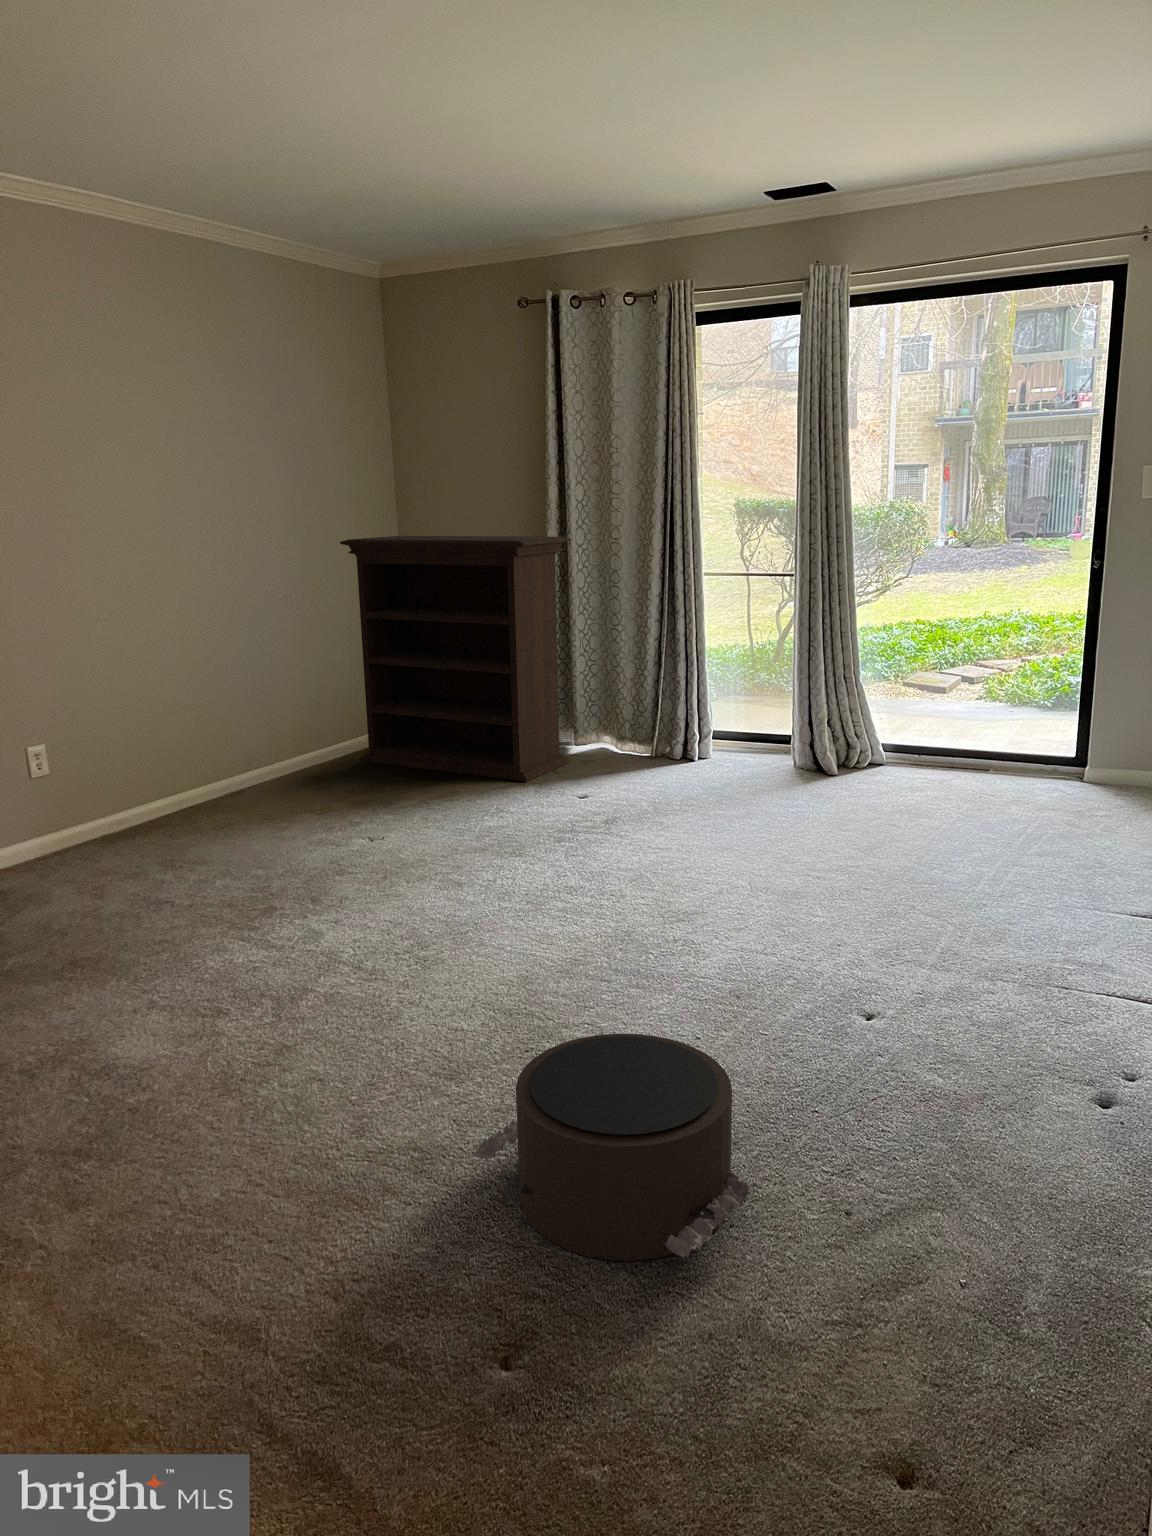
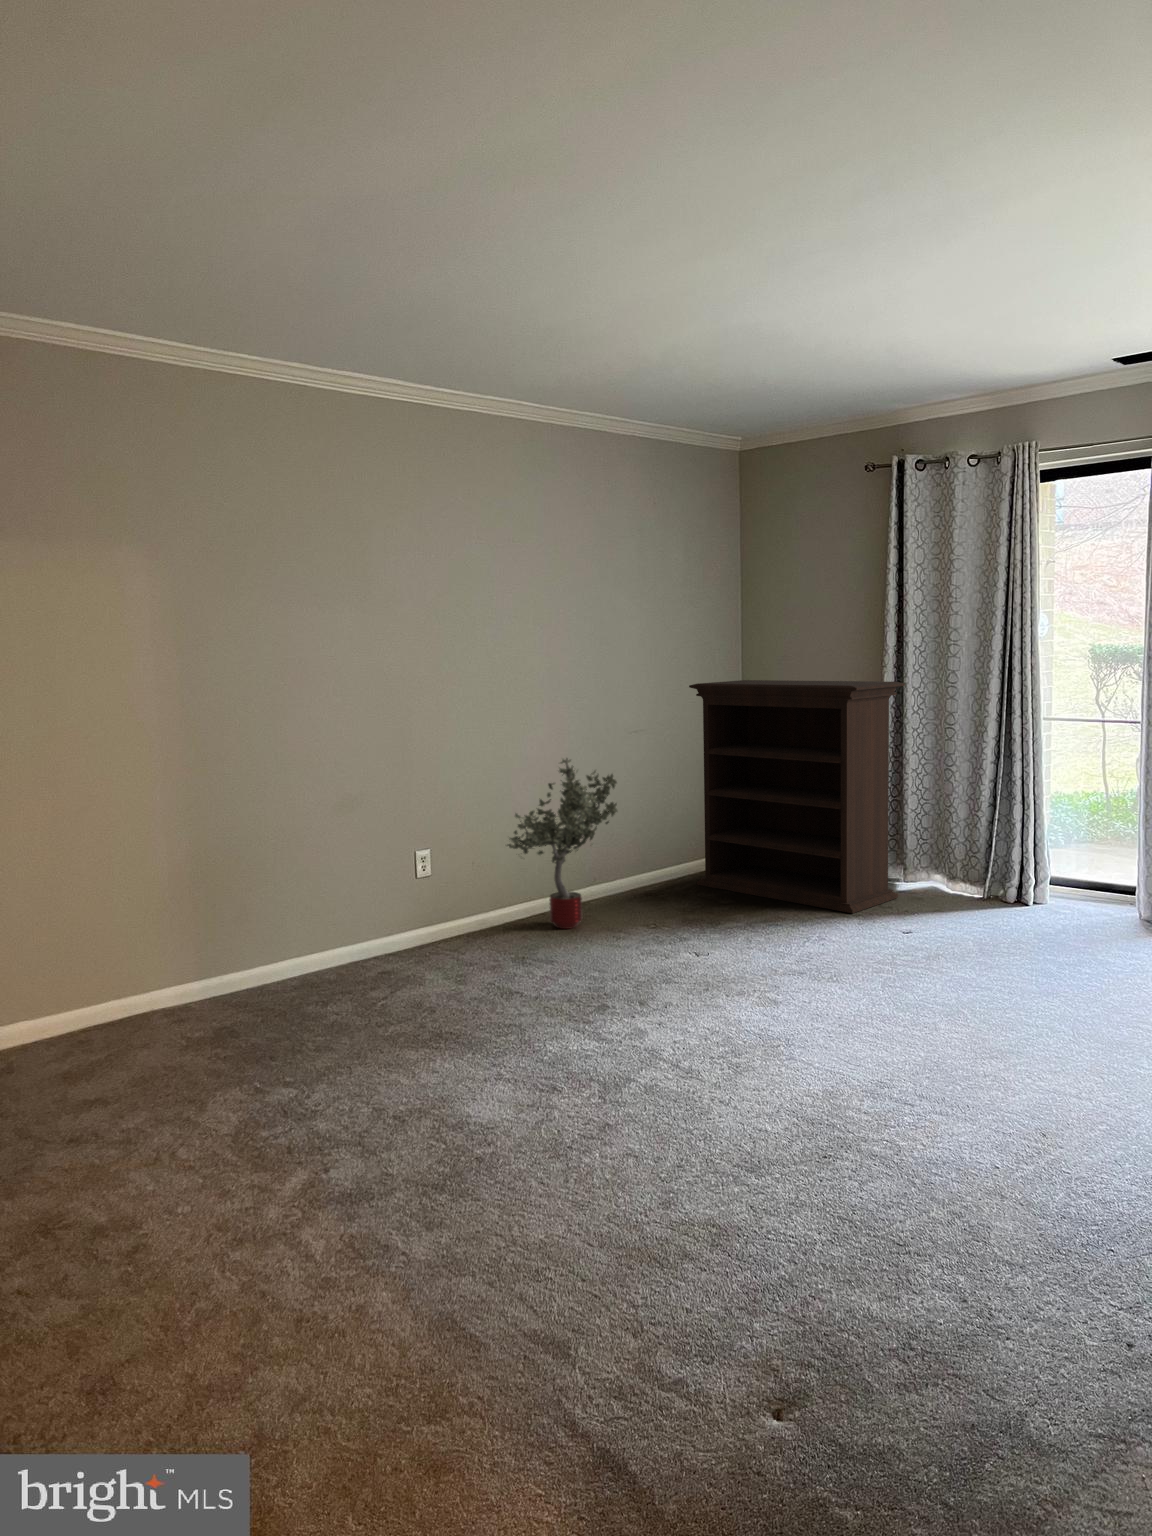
potted tree: none [134,626,268,822] -> present [507,758,618,929]
pouf: present [473,1034,755,1261] -> none [763,1141,1034,1355]

